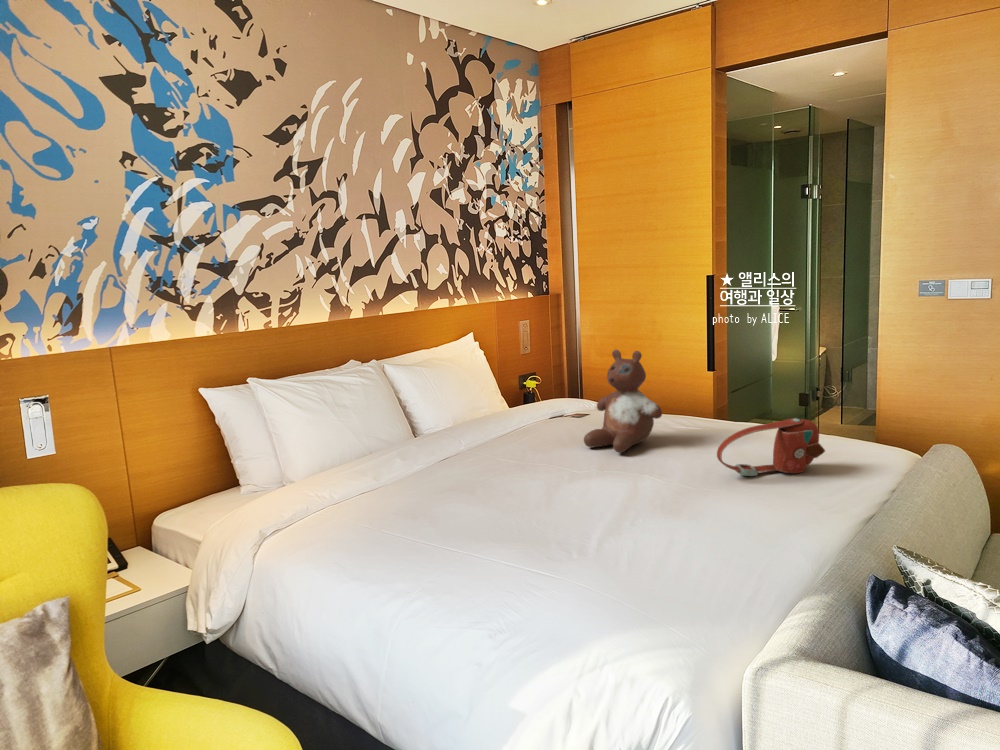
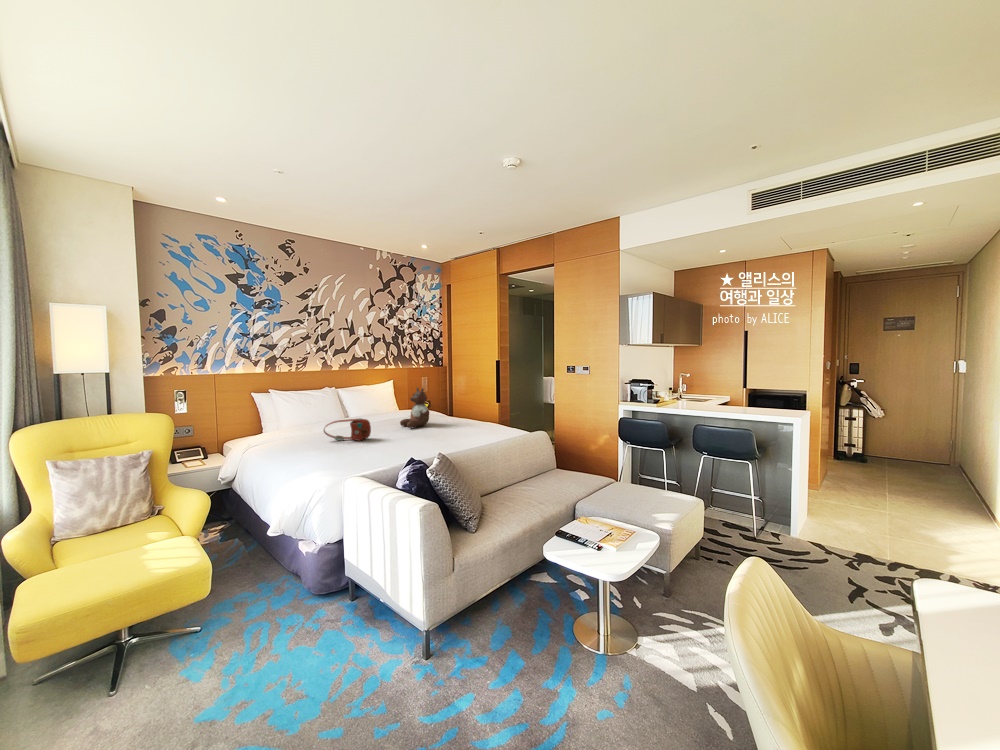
handbag: present [717,418,825,476] -> present [324,418,371,441]

